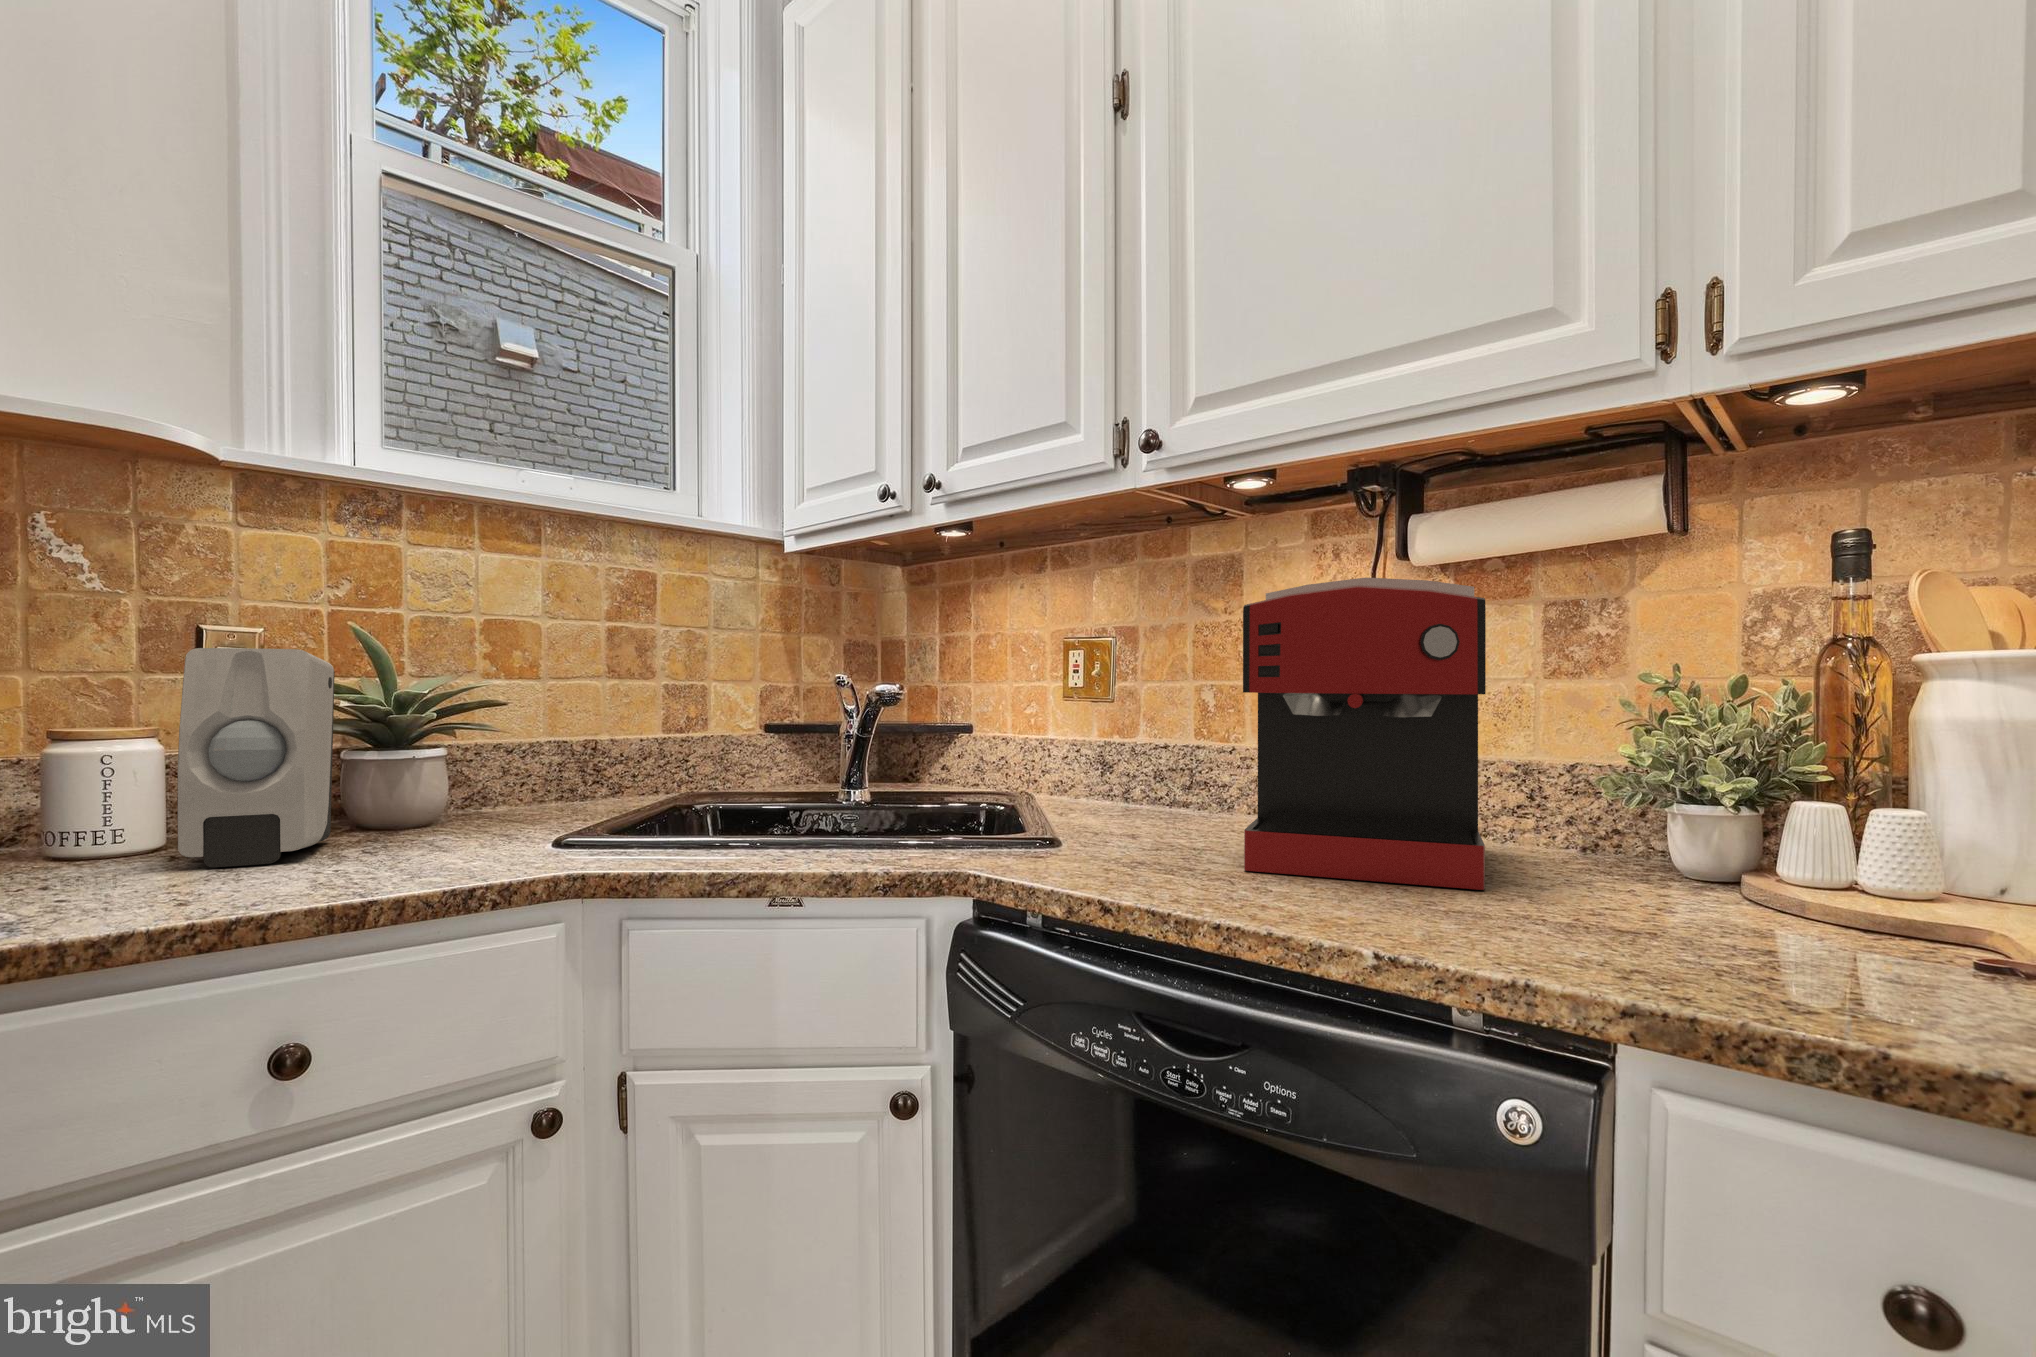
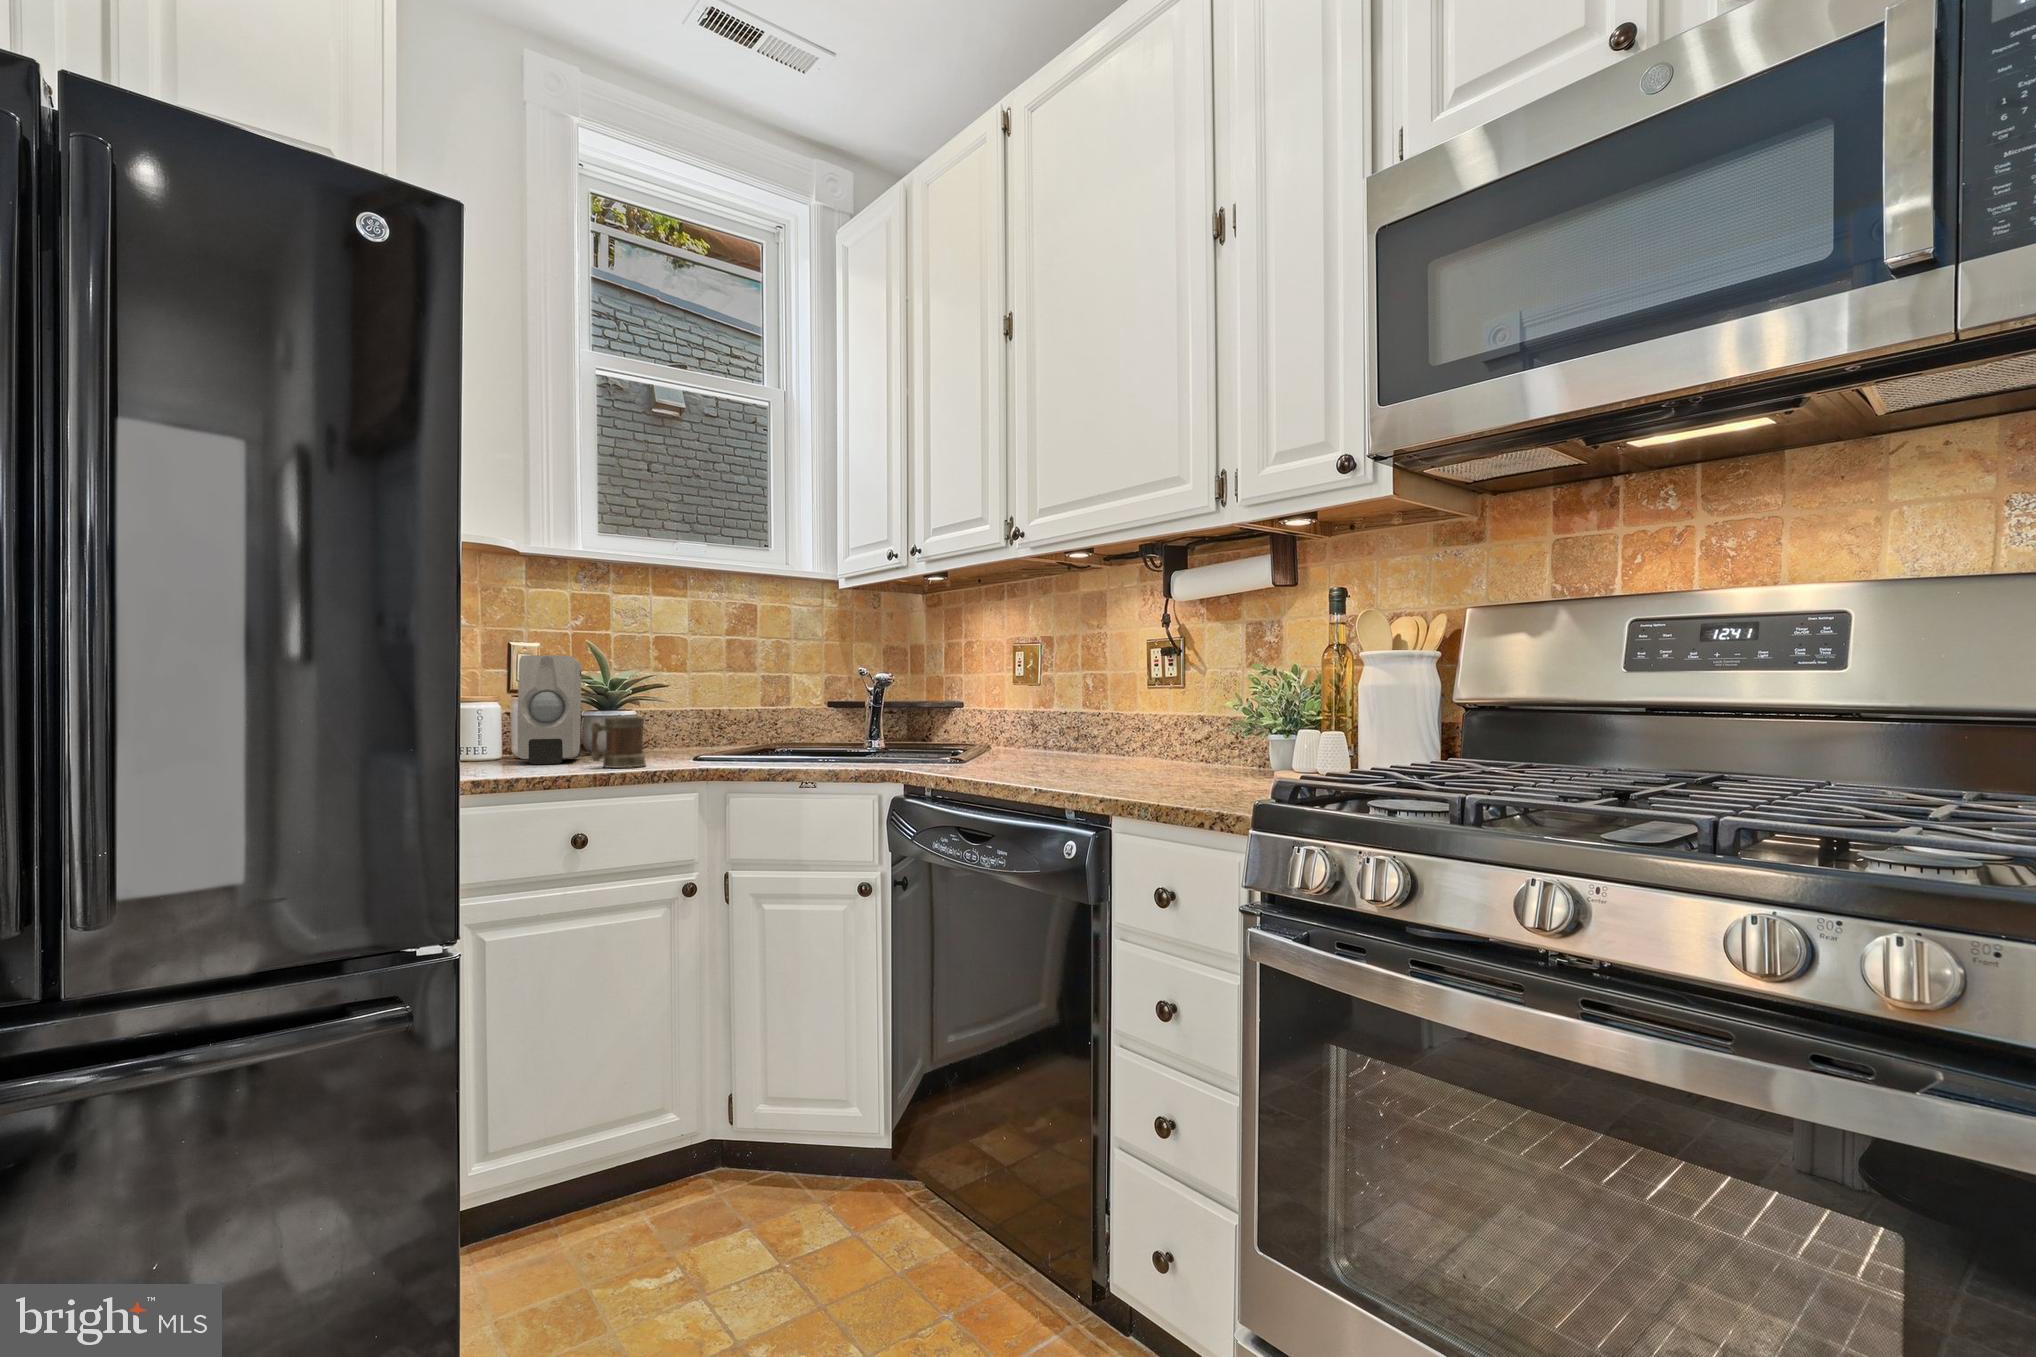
coffee maker: present [1243,577,1486,890] -> none [1042,610,1199,777]
mug: none [333,769,457,879] -> present [591,717,646,768]

